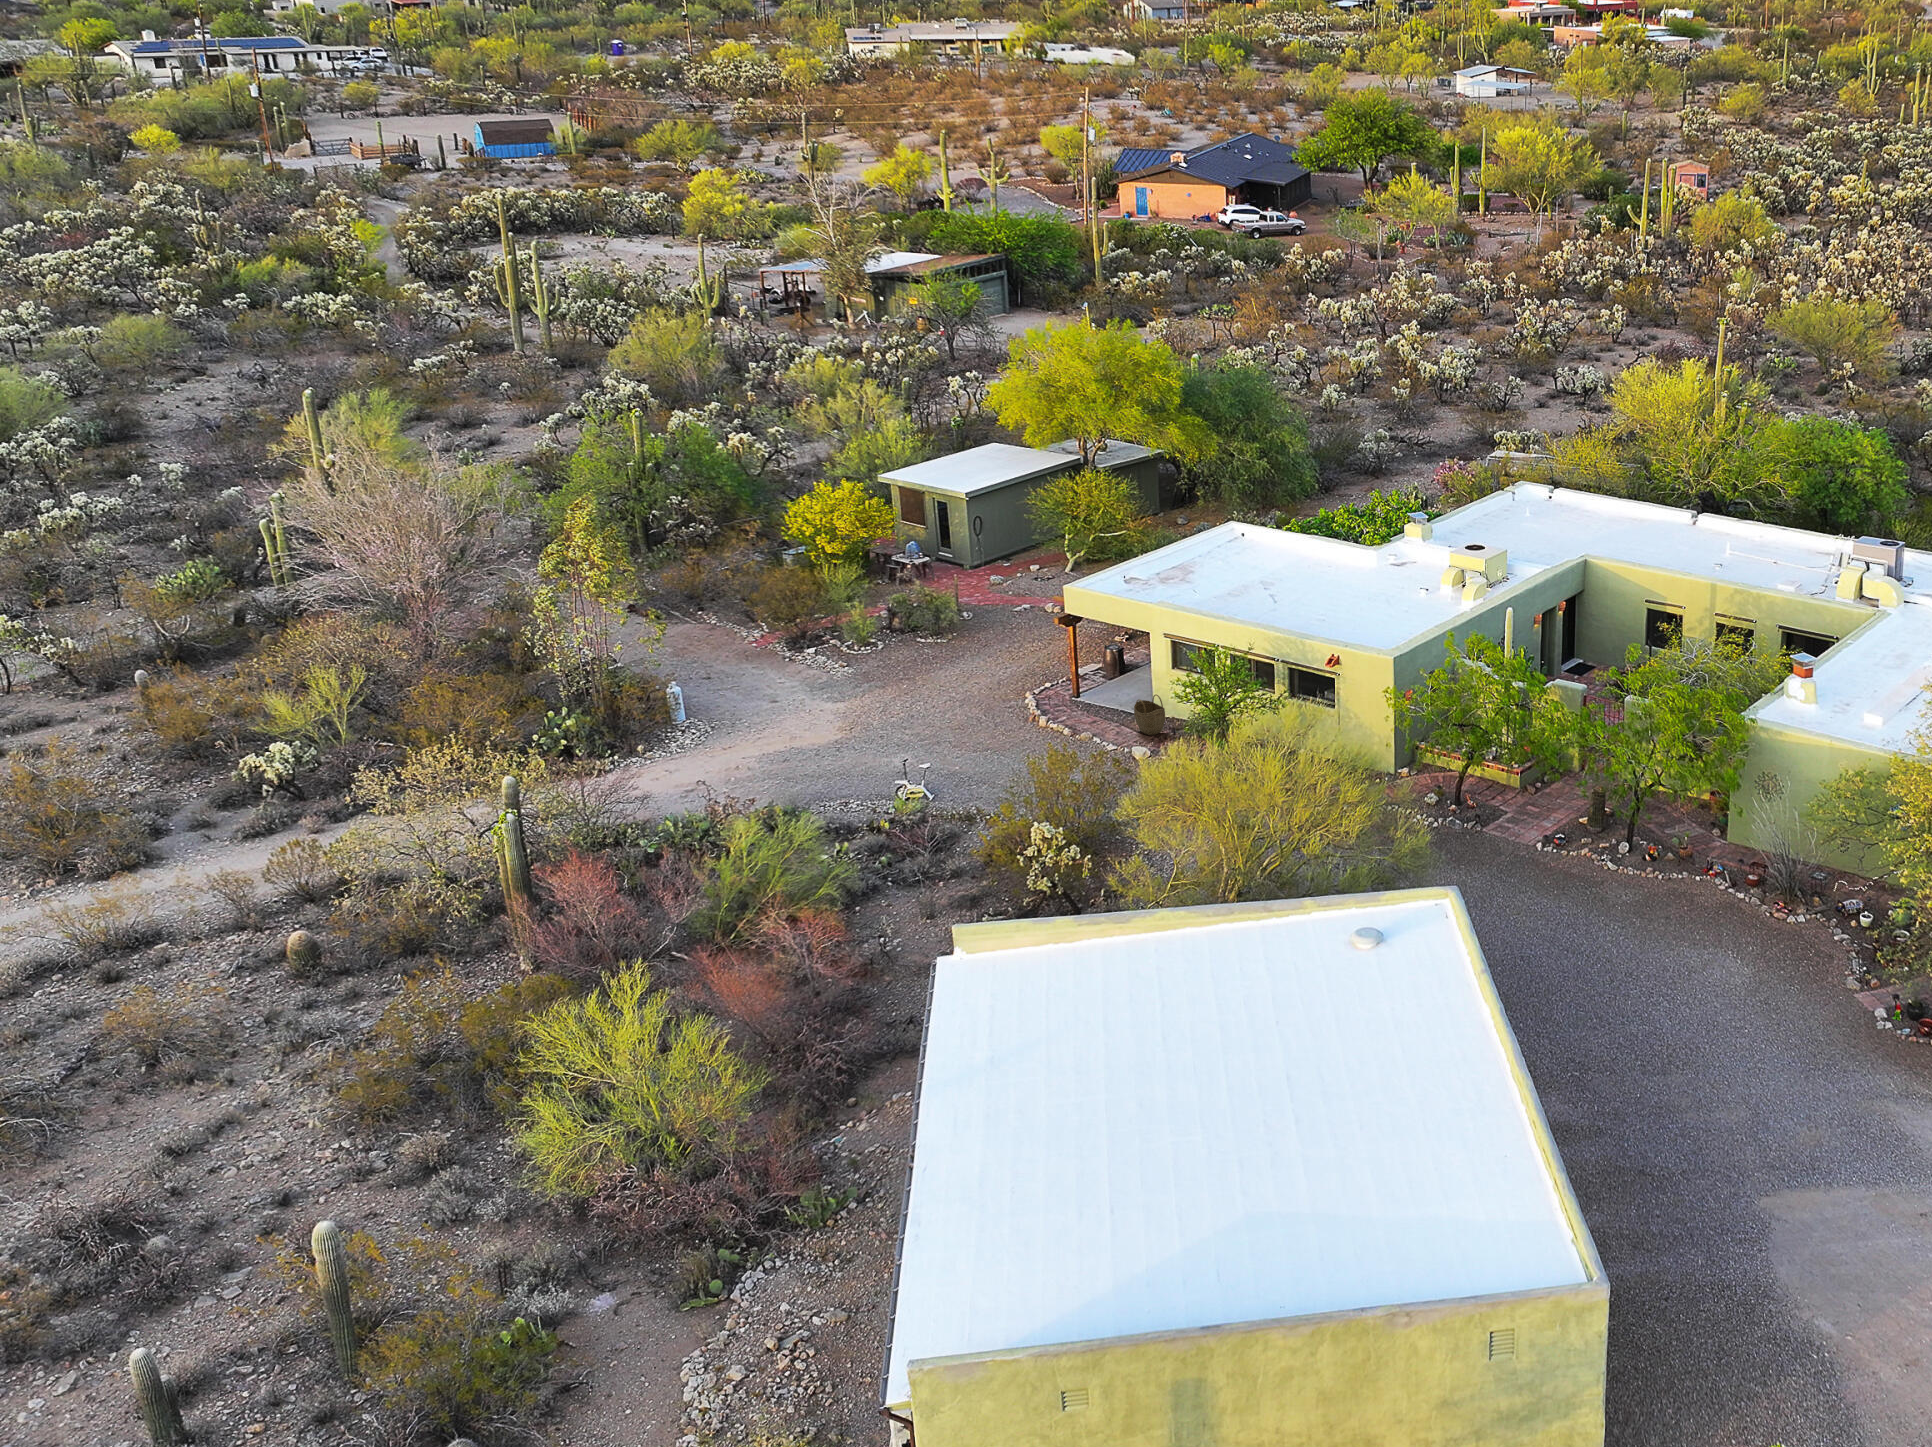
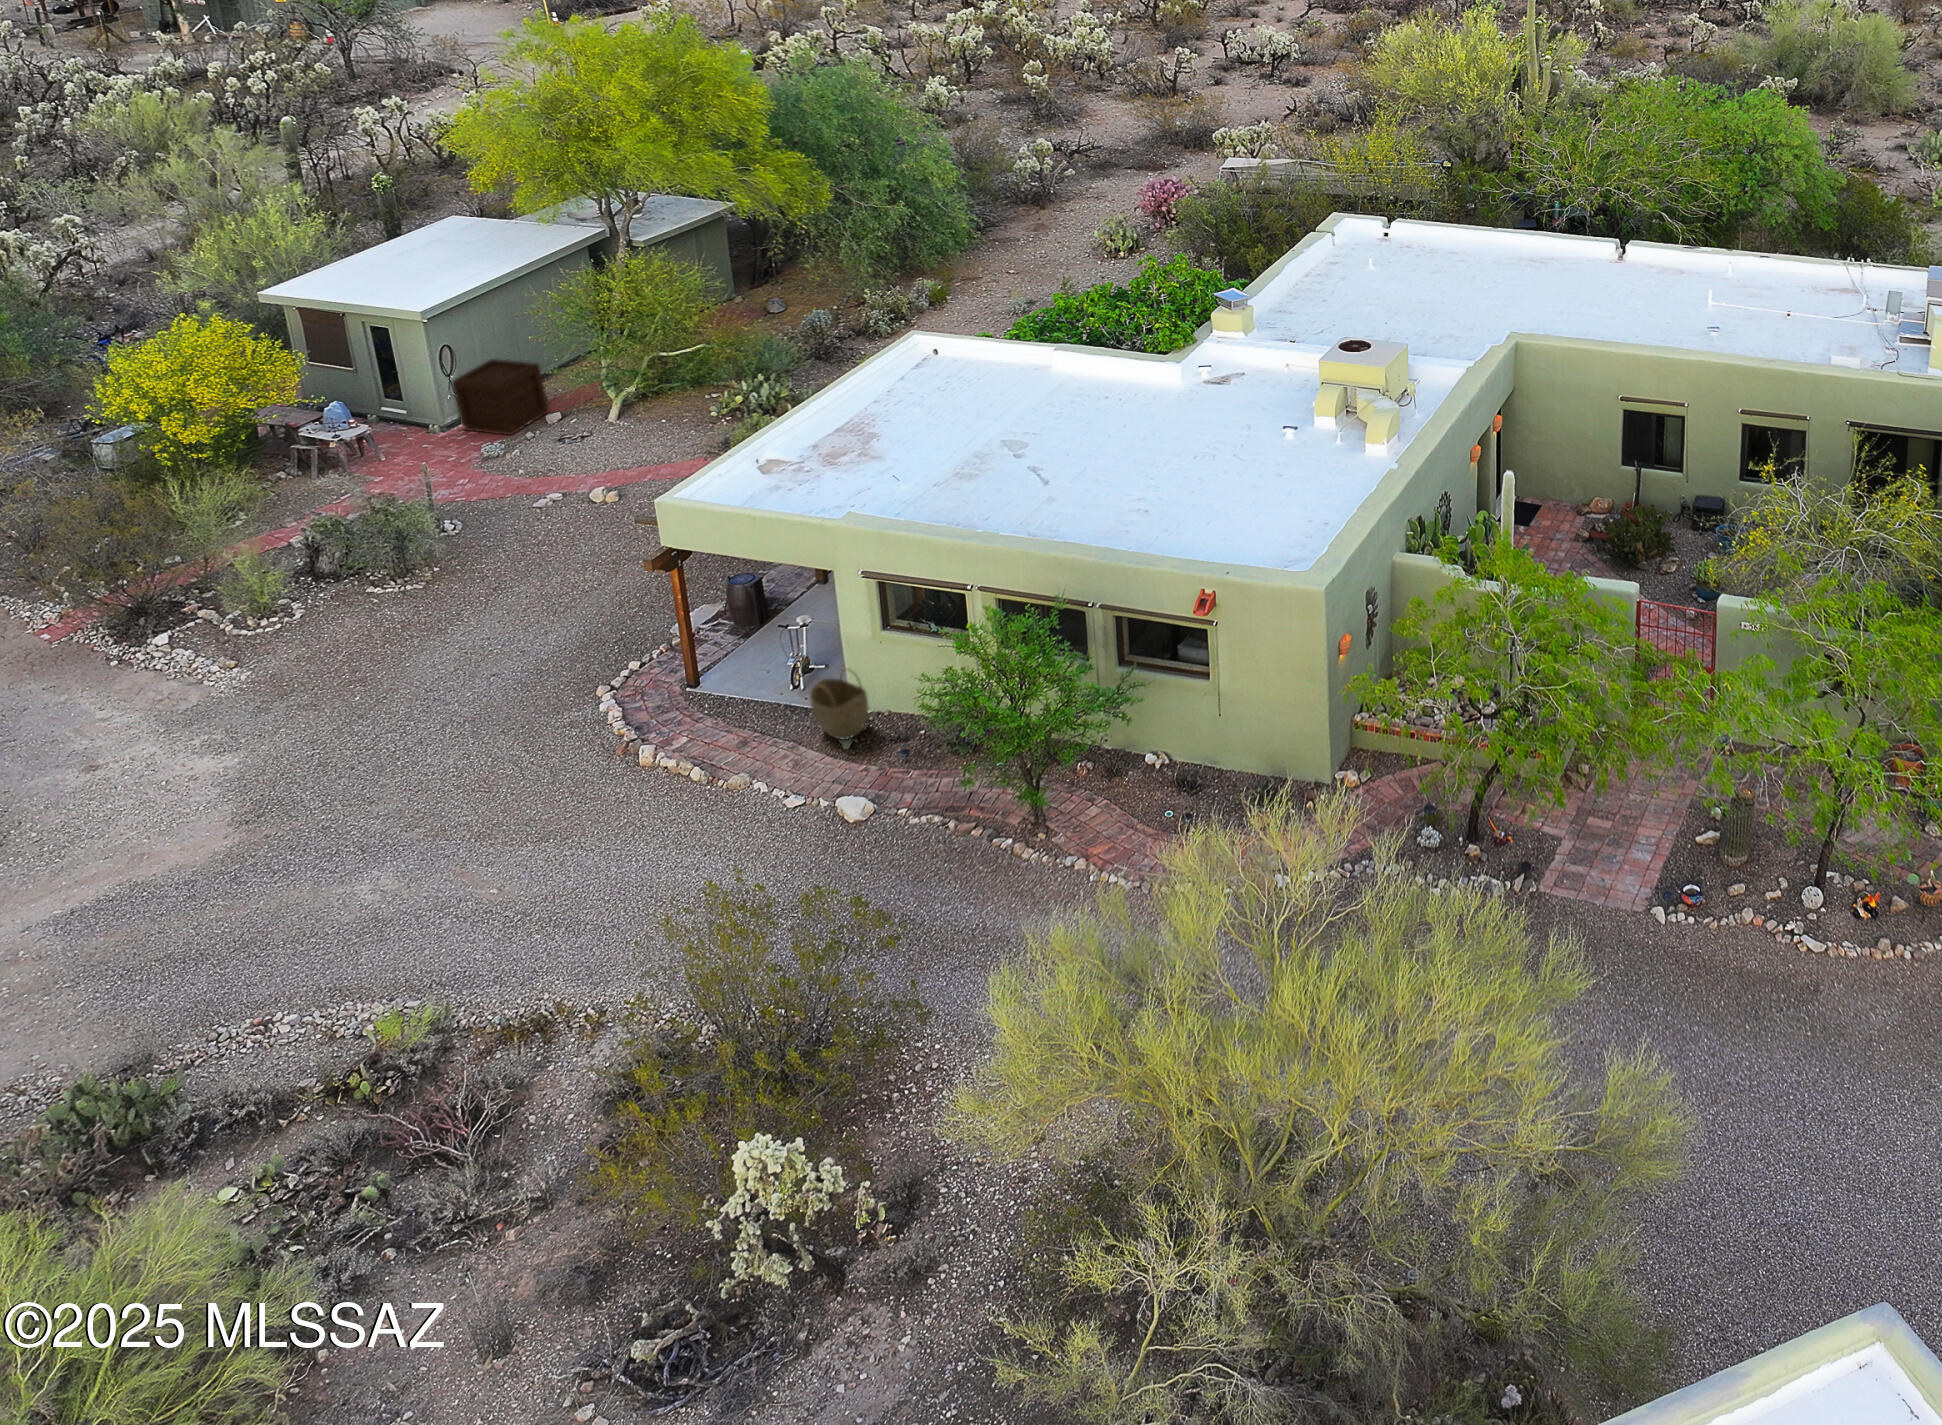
wooden crate: none [979,529,1033,576] -> present [452,359,549,435]

